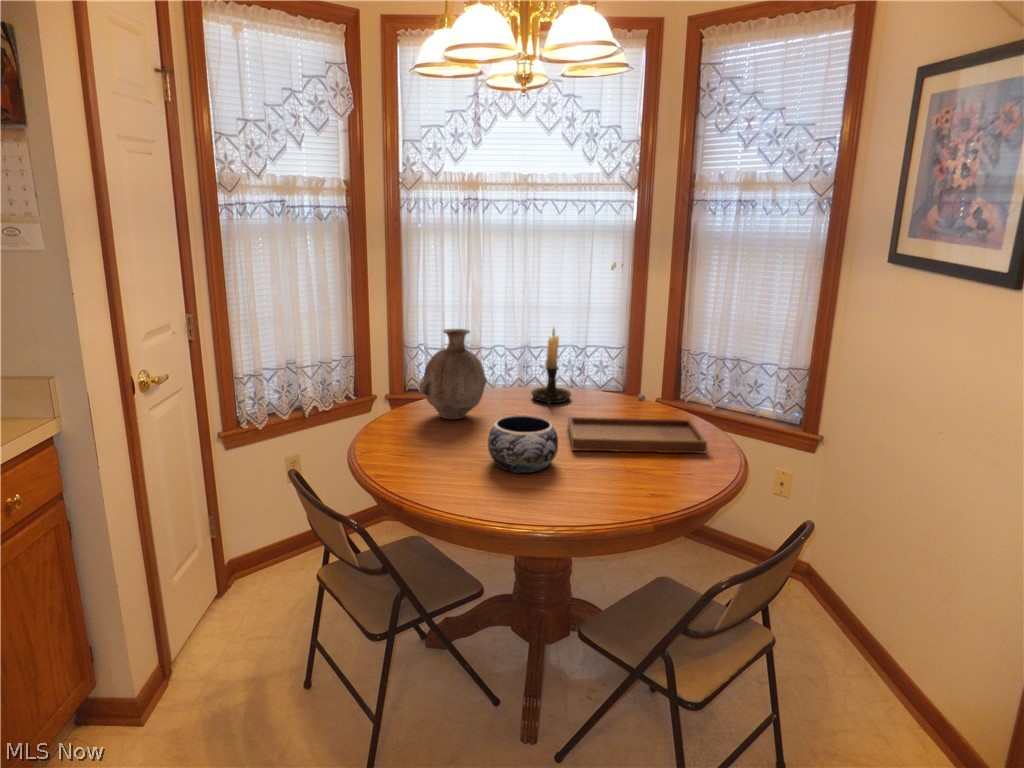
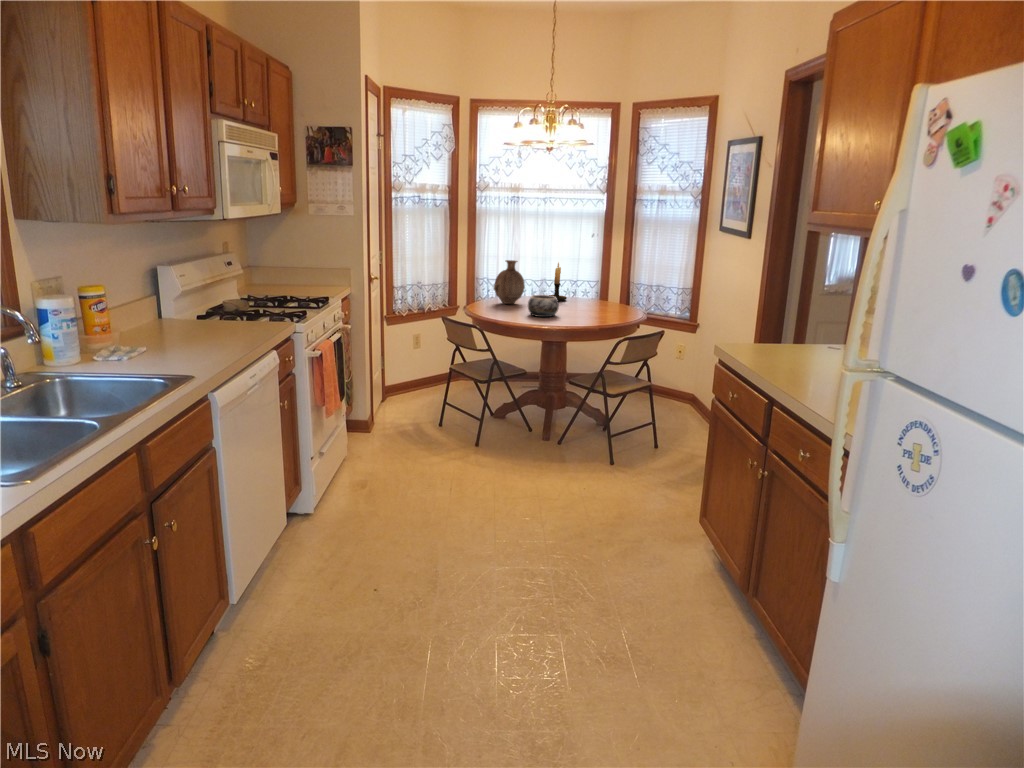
tray: present [568,395,707,453] -> none [564,290,626,315]

